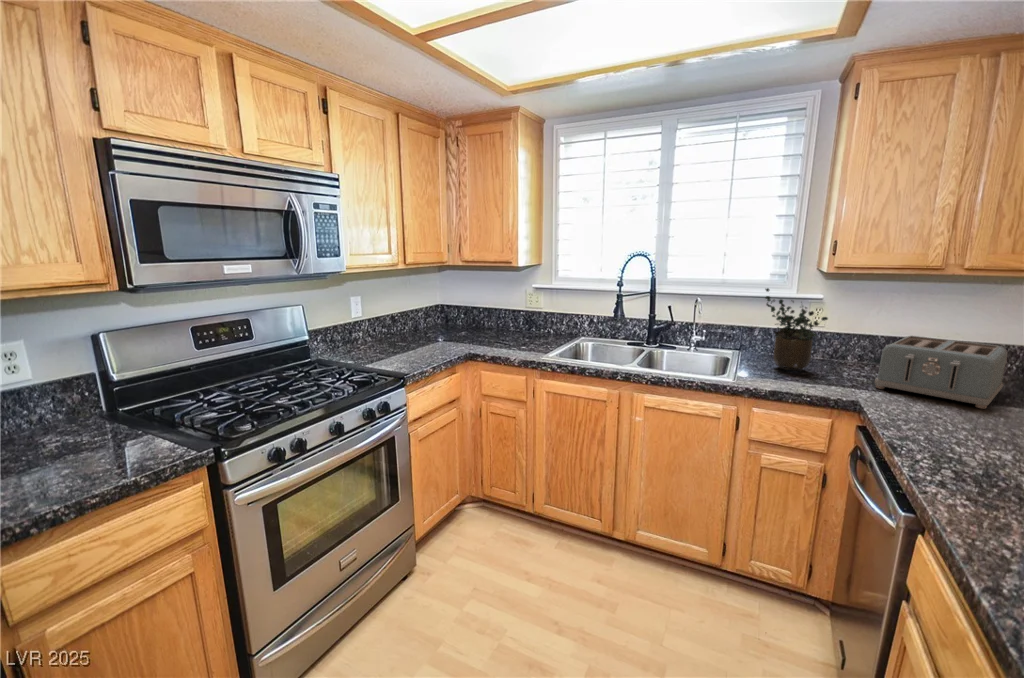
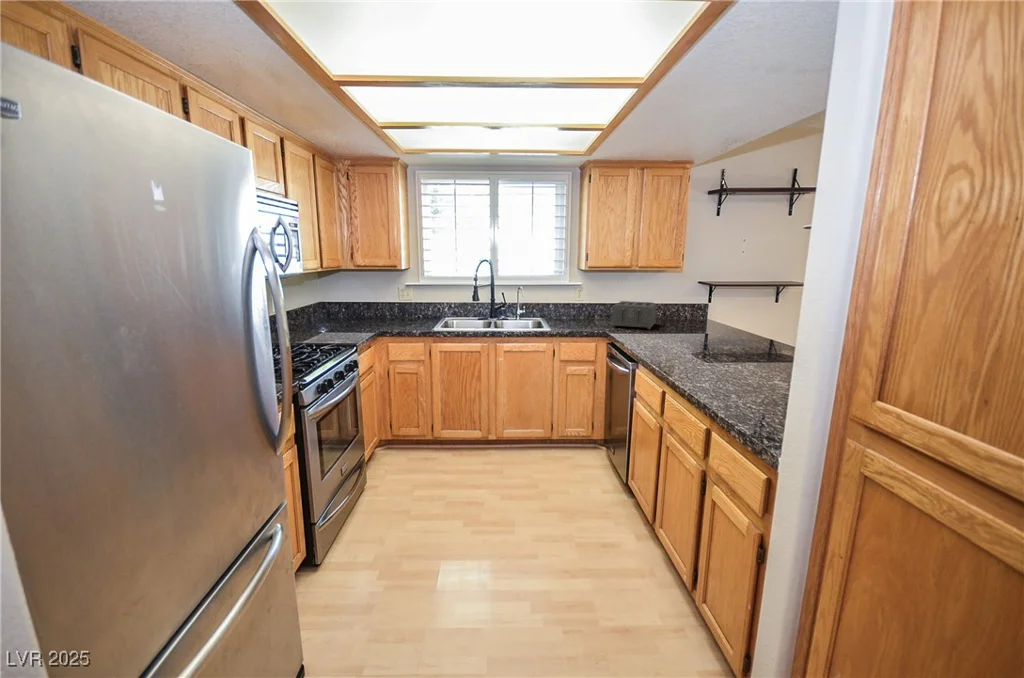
potted plant: present [765,288,828,371] -> none [558,279,588,324]

